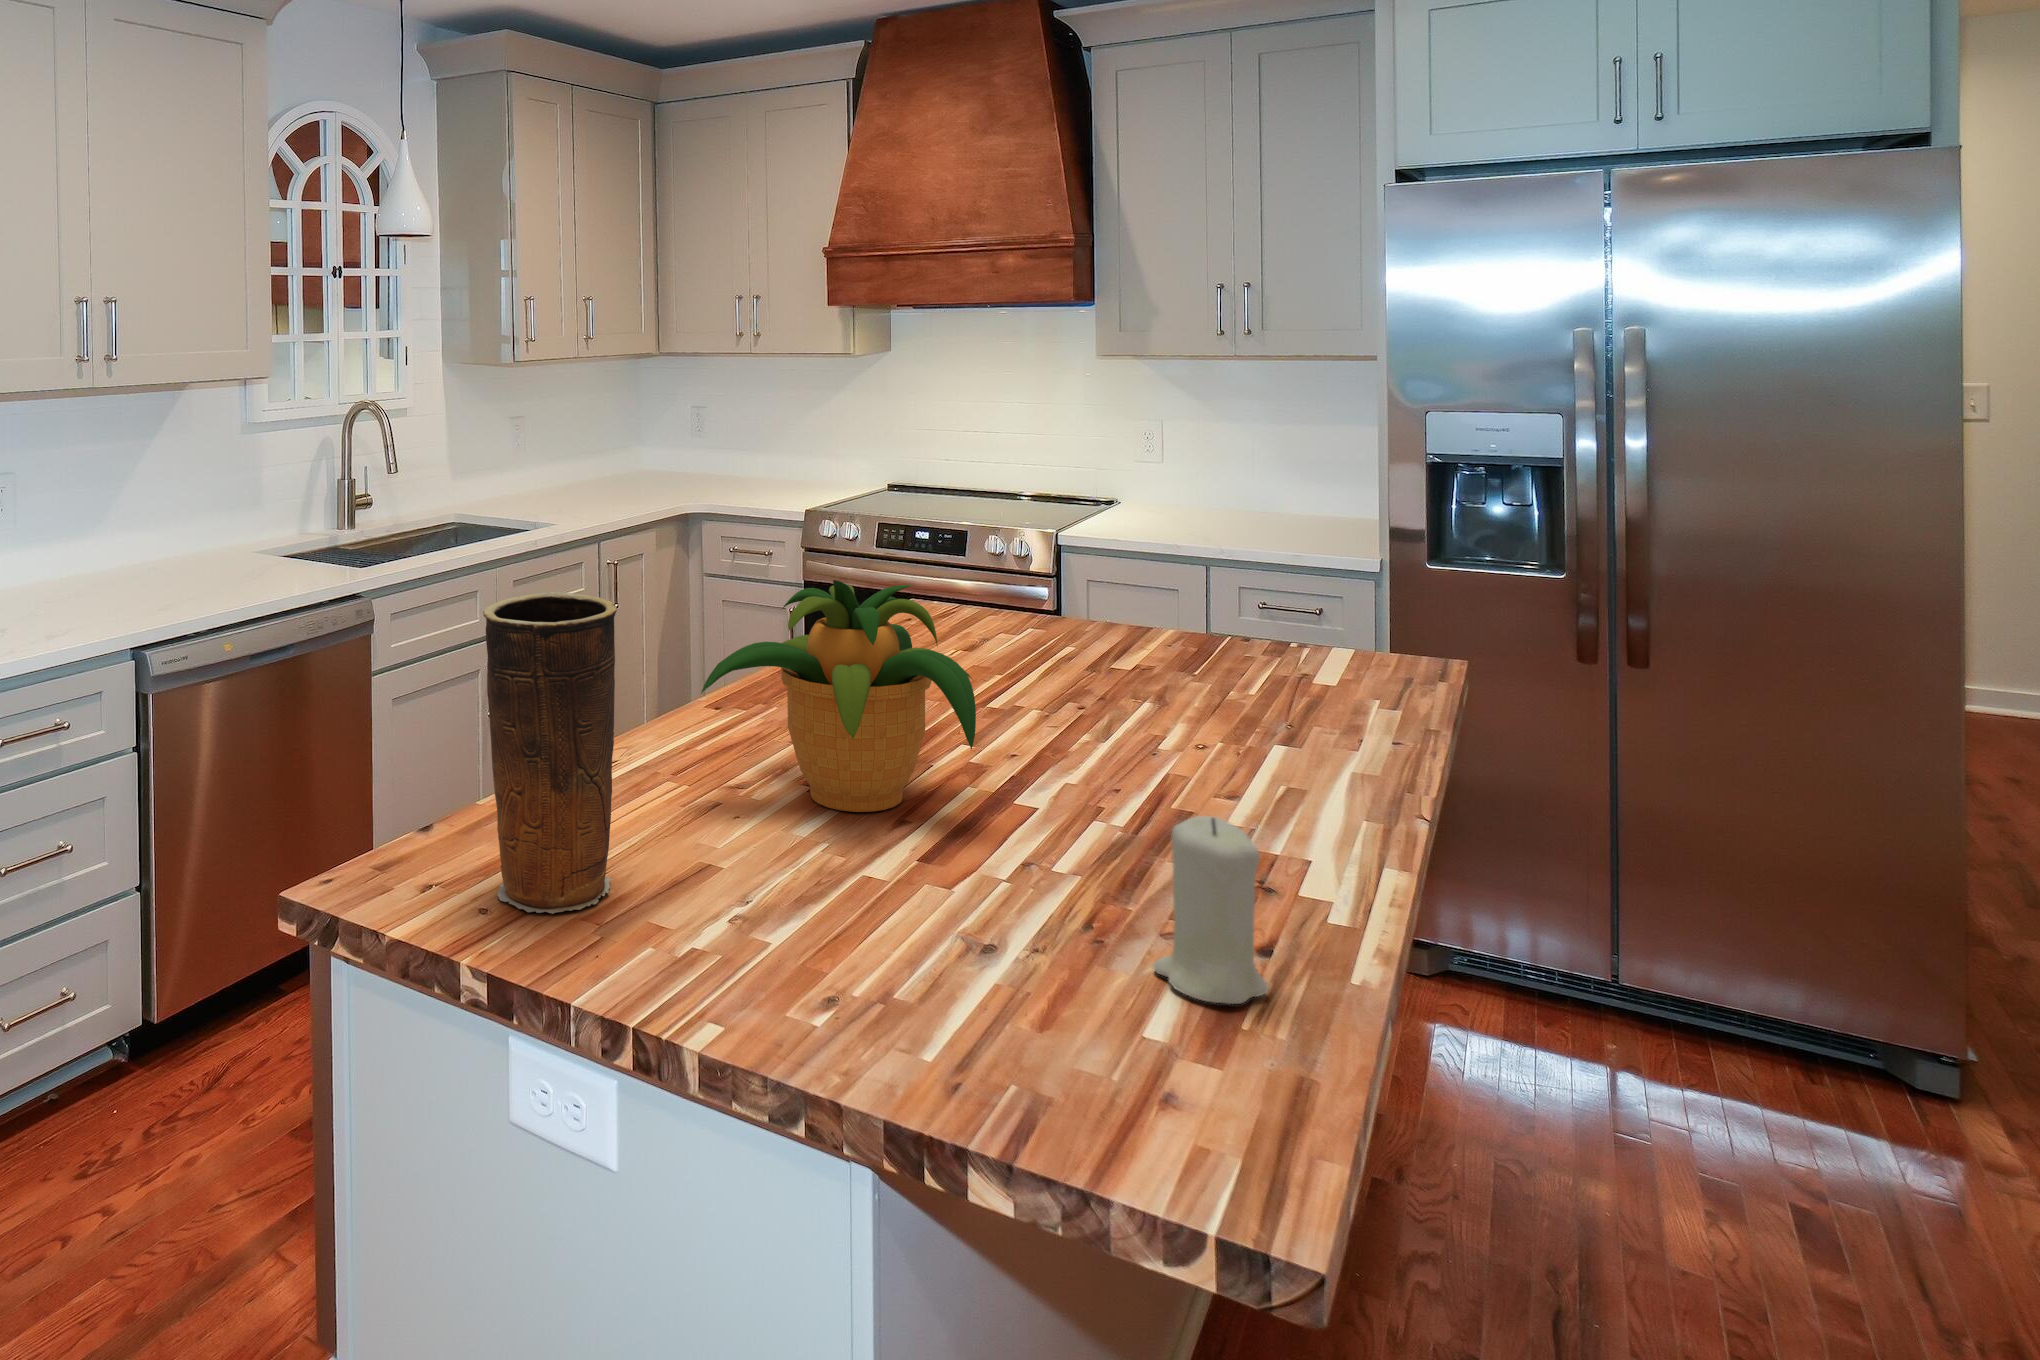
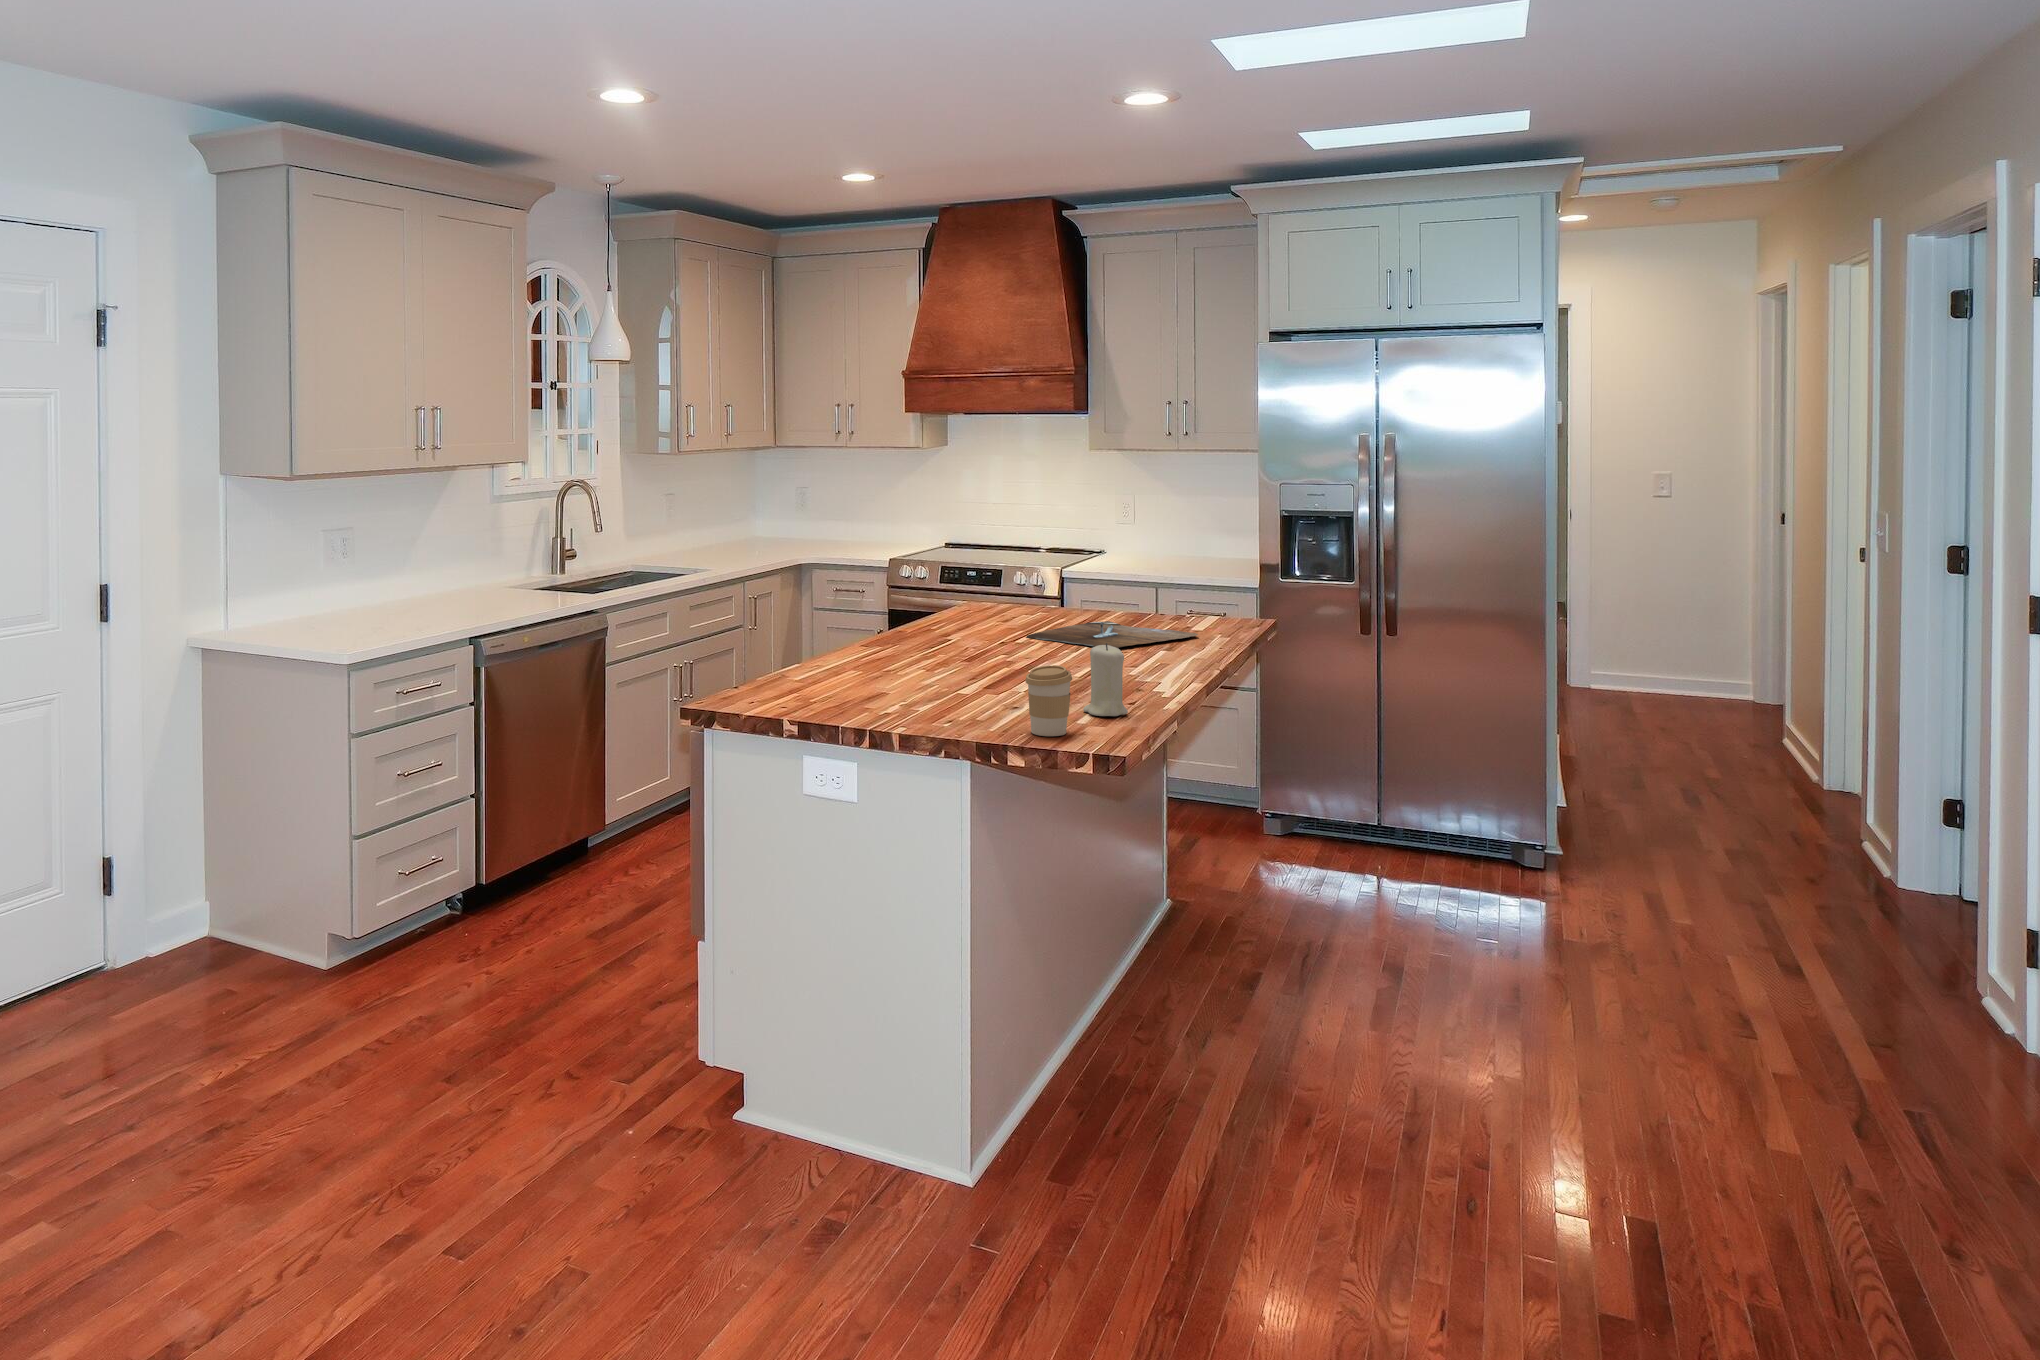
potted plant: present [701,580,976,812] -> none [874,560,1010,676]
vase: present [483,592,617,914] -> none [785,561,848,704]
cutting board: none [1006,650,1334,730] -> present [1027,621,1198,648]
coffee cup: none [1017,901,1142,1105] -> present [1025,665,1072,736]

